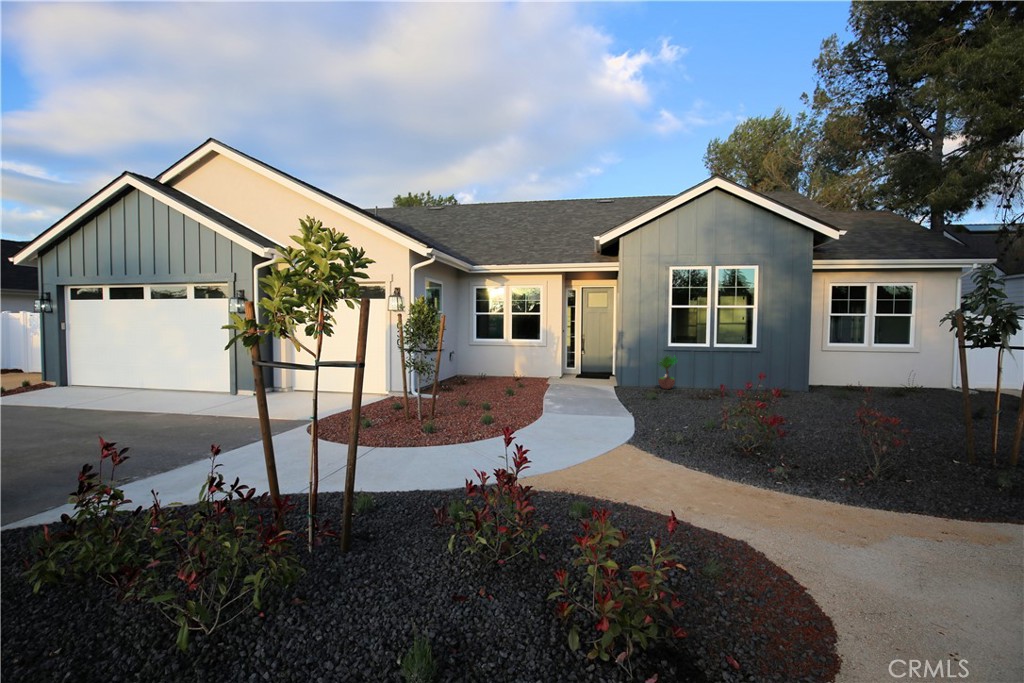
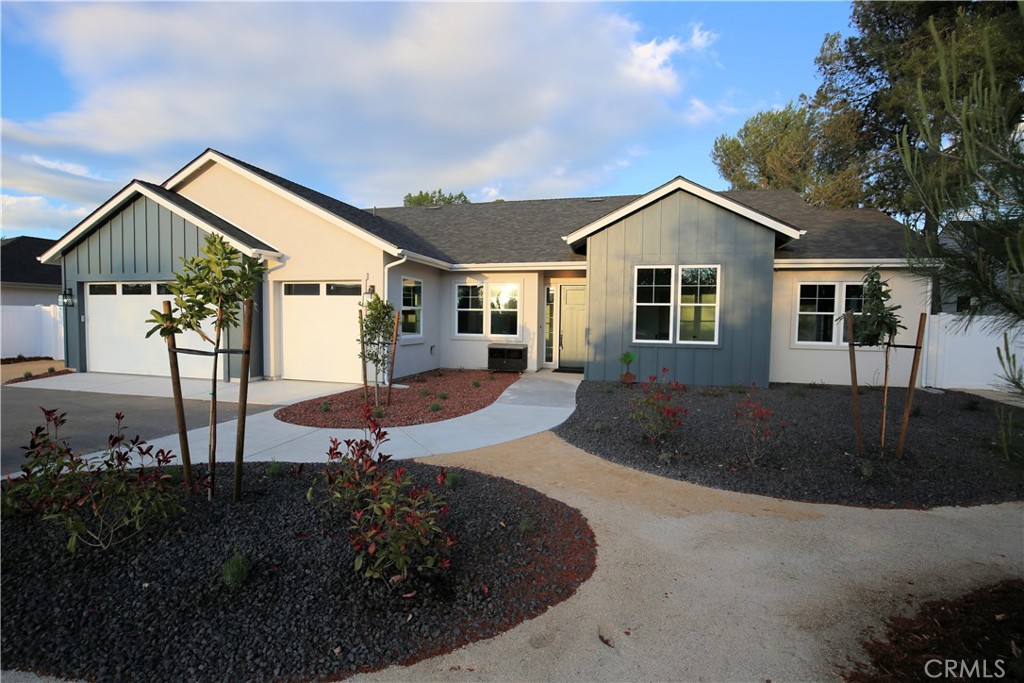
storage bench: none [512,348,553,380] -> present [488,343,528,374]

